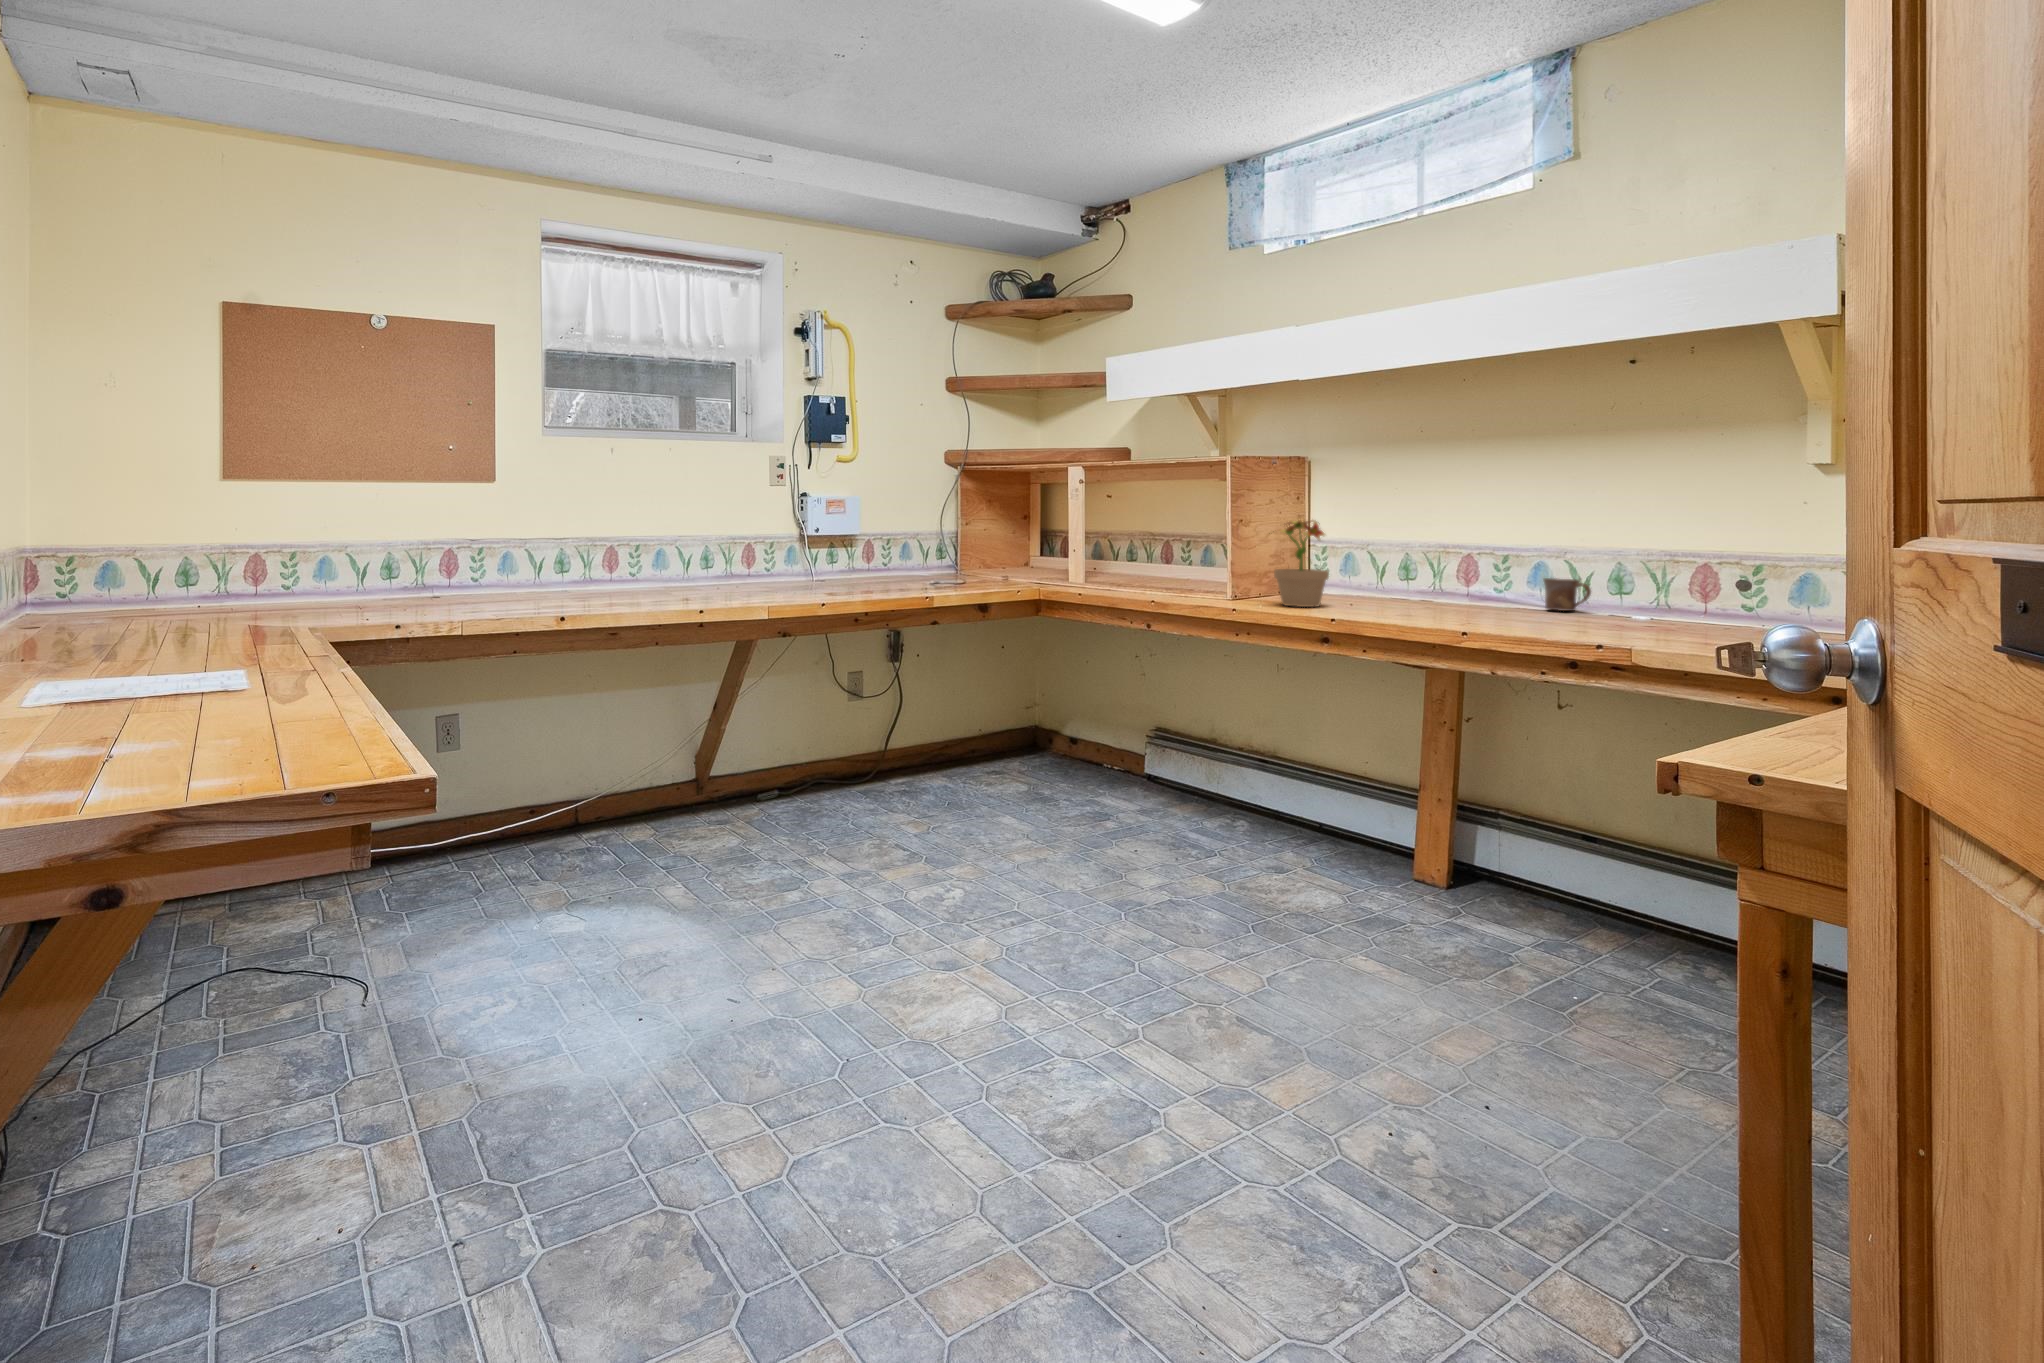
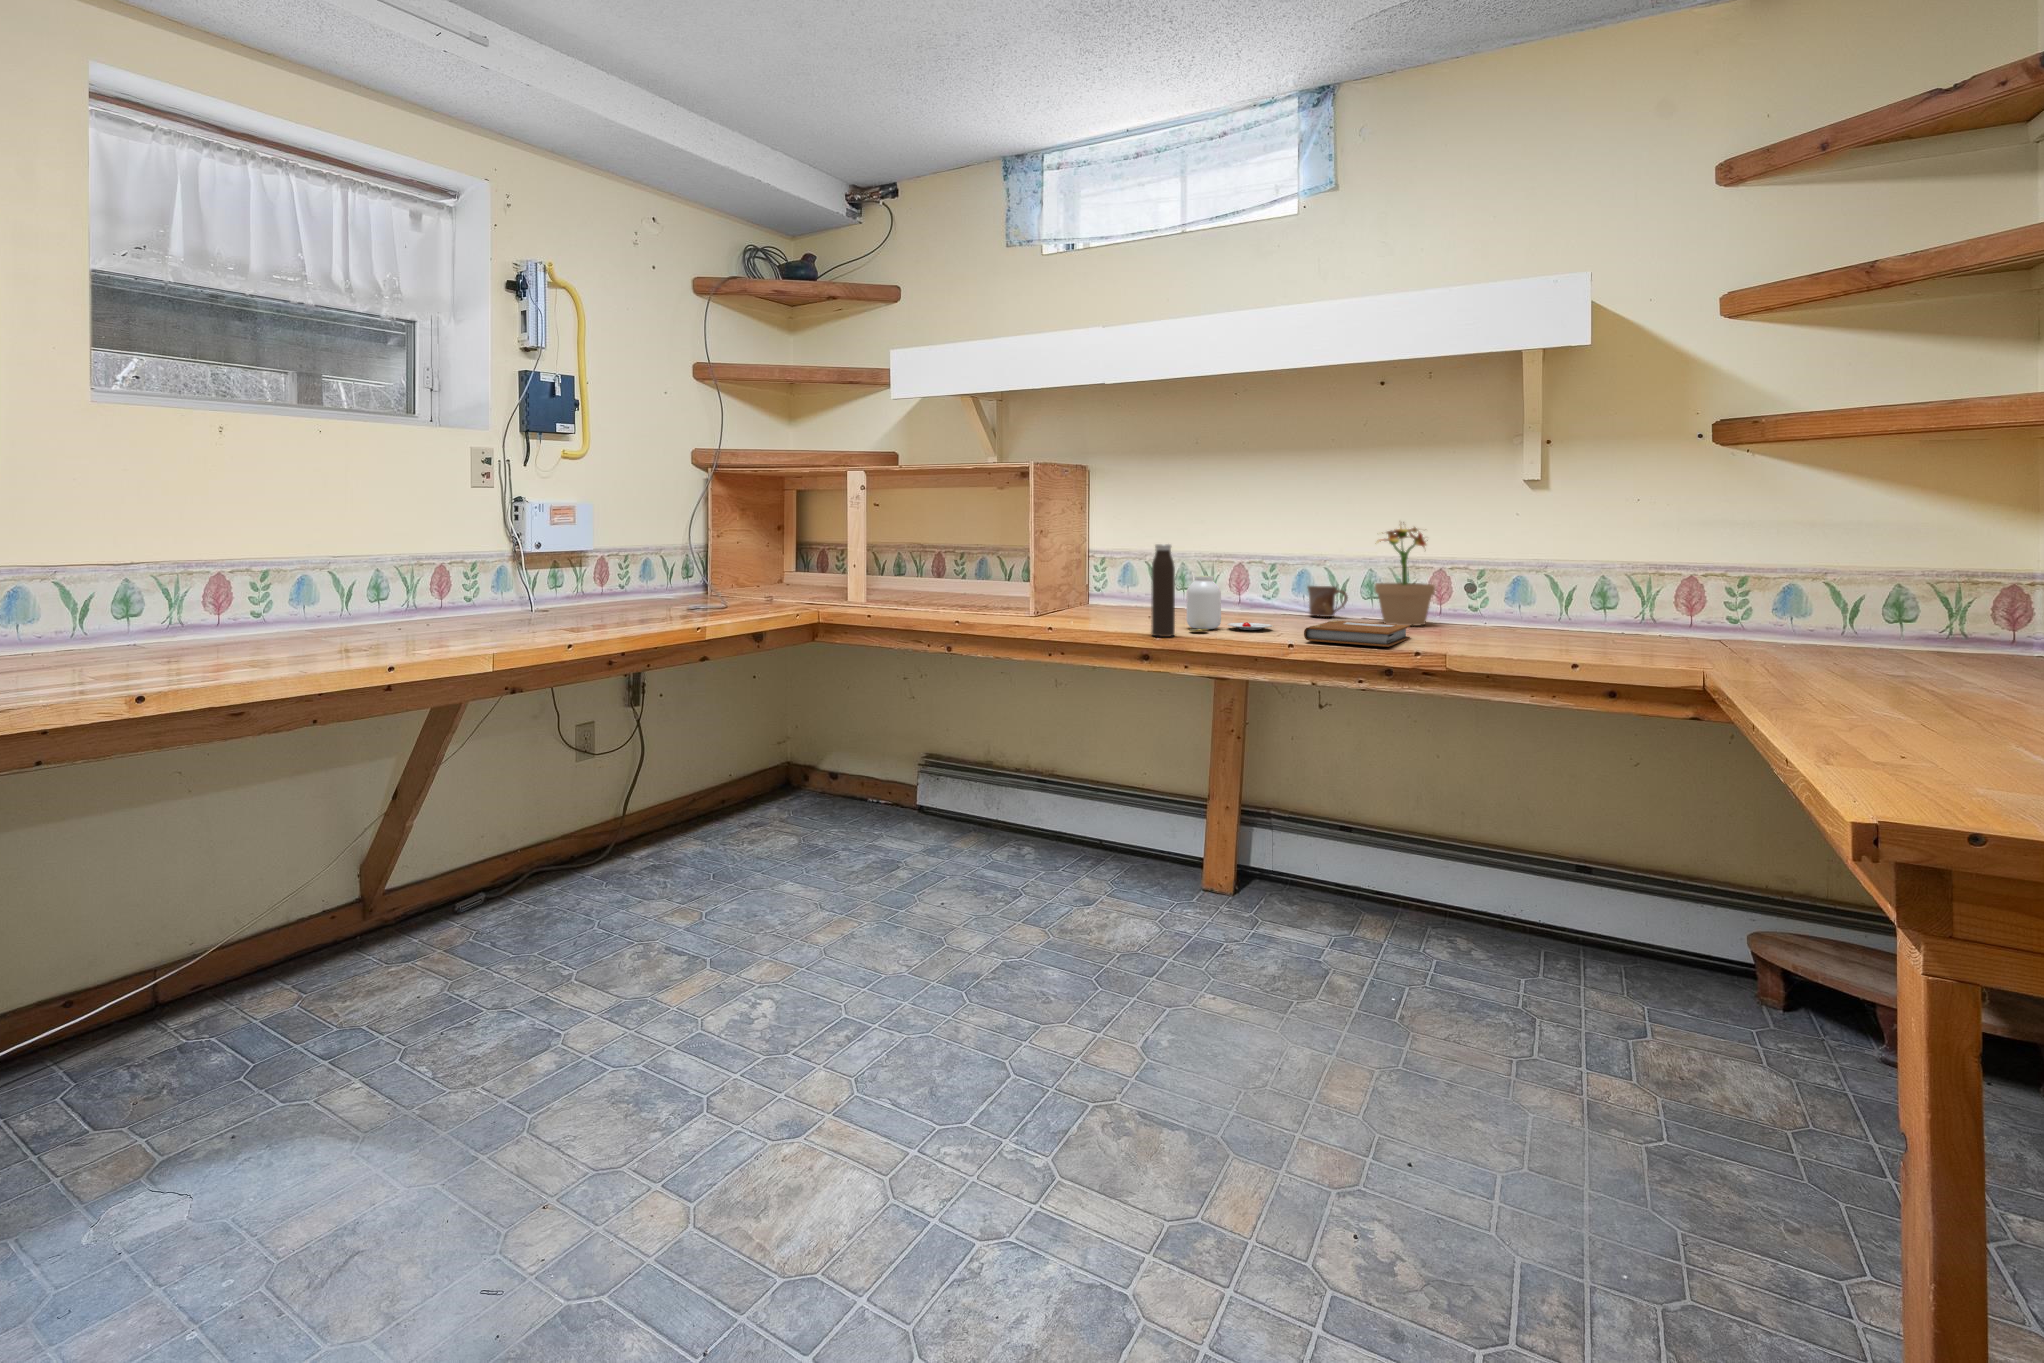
potted plant: present [1274,520,1329,607] -> present [1375,527,1435,626]
water bottle: none [1332,534,1357,621] -> present [1151,544,1175,637]
jar: none [1378,565,1480,619] -> present [1187,576,1272,631]
notebook: none [1491,613,1633,640] -> present [1304,621,1410,647]

